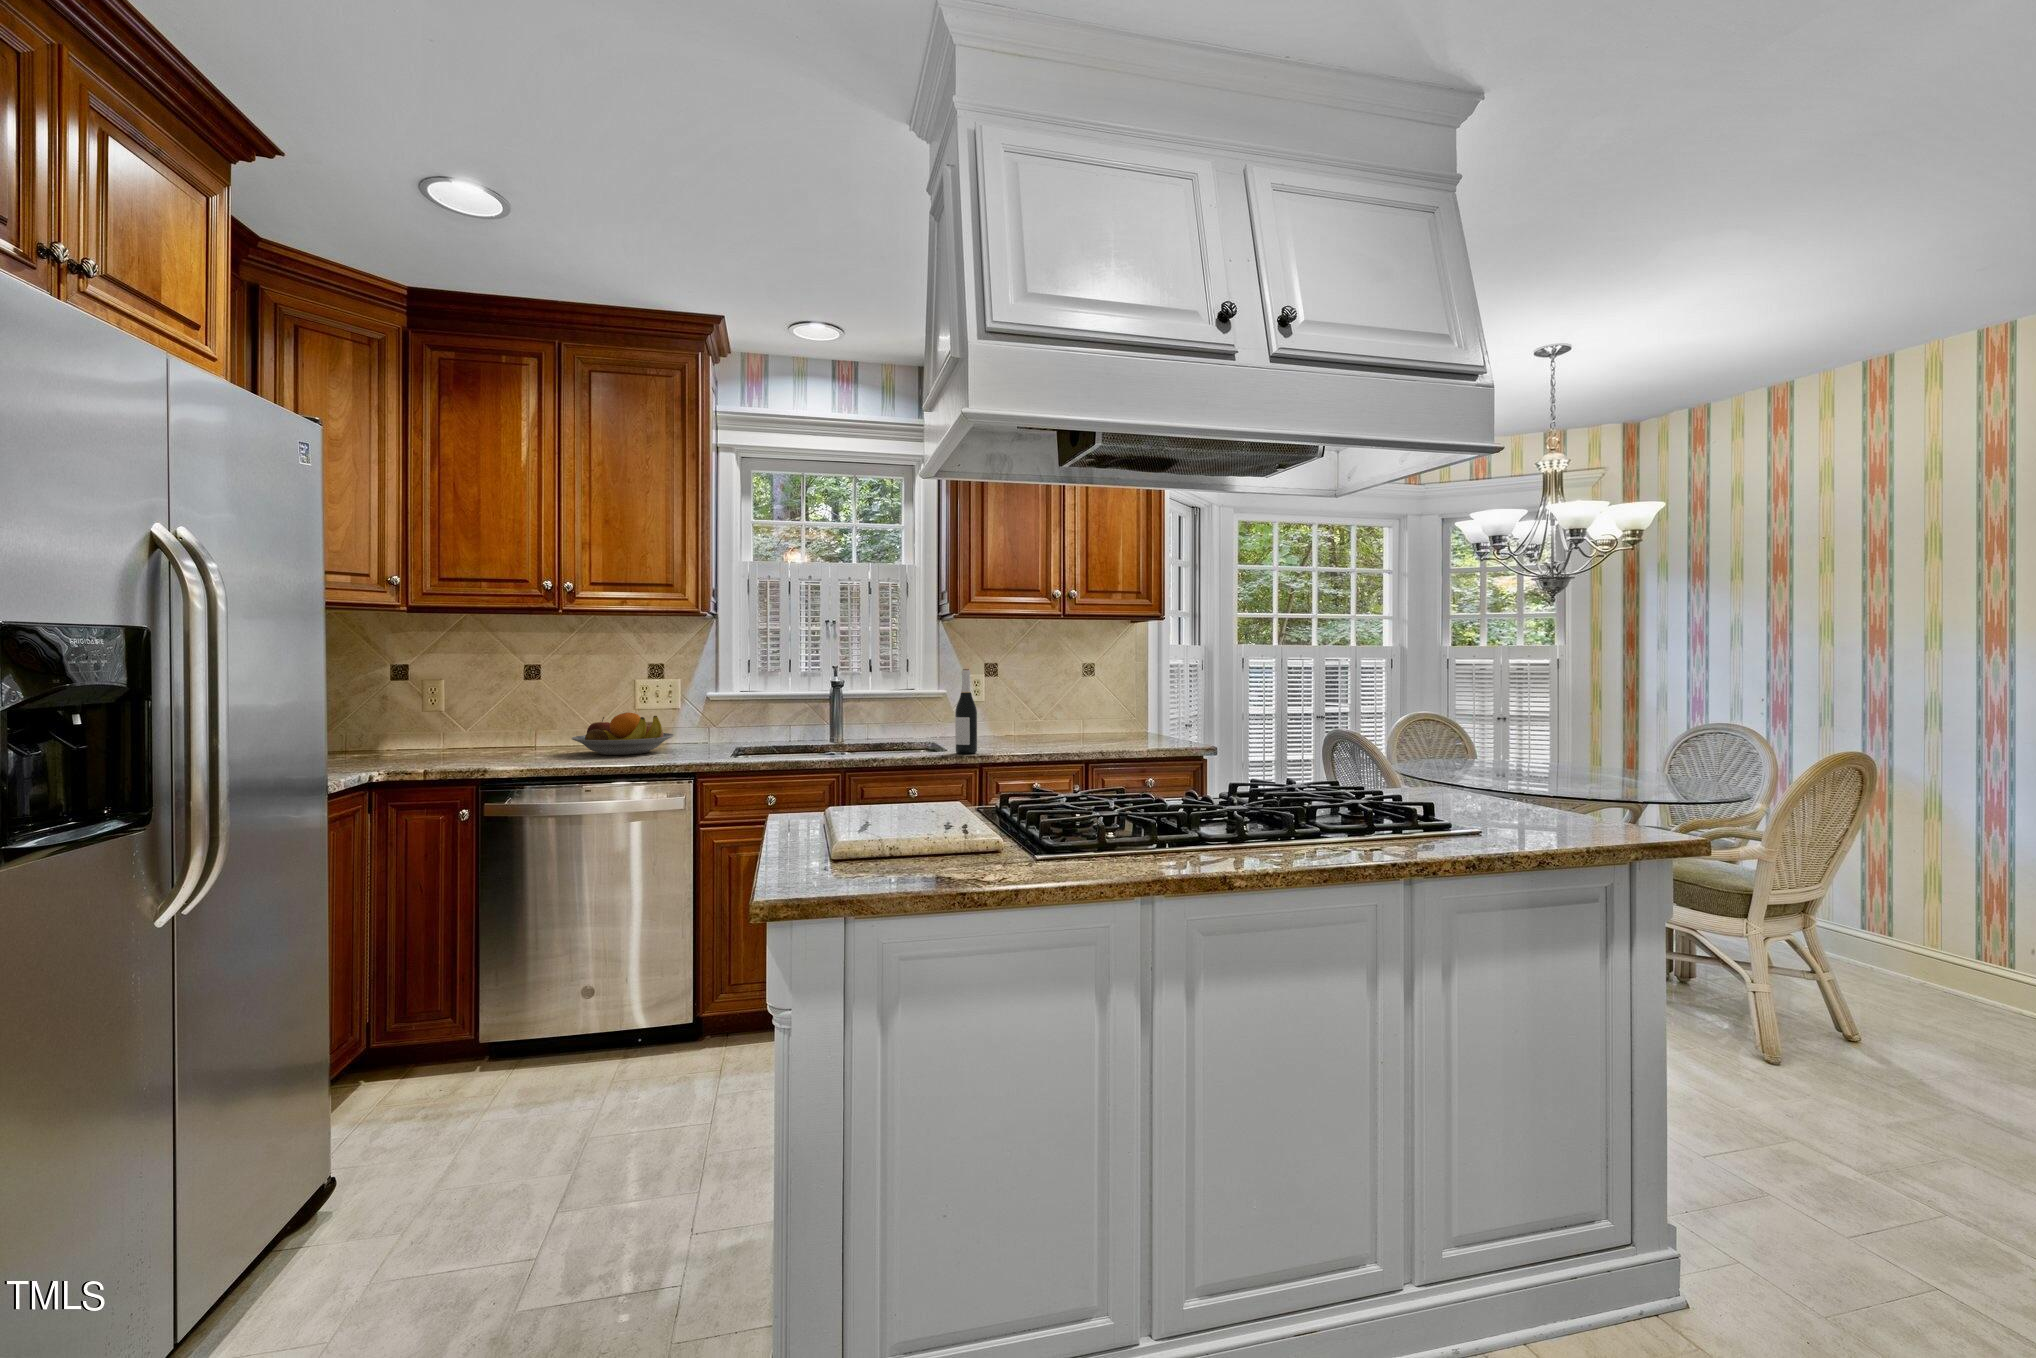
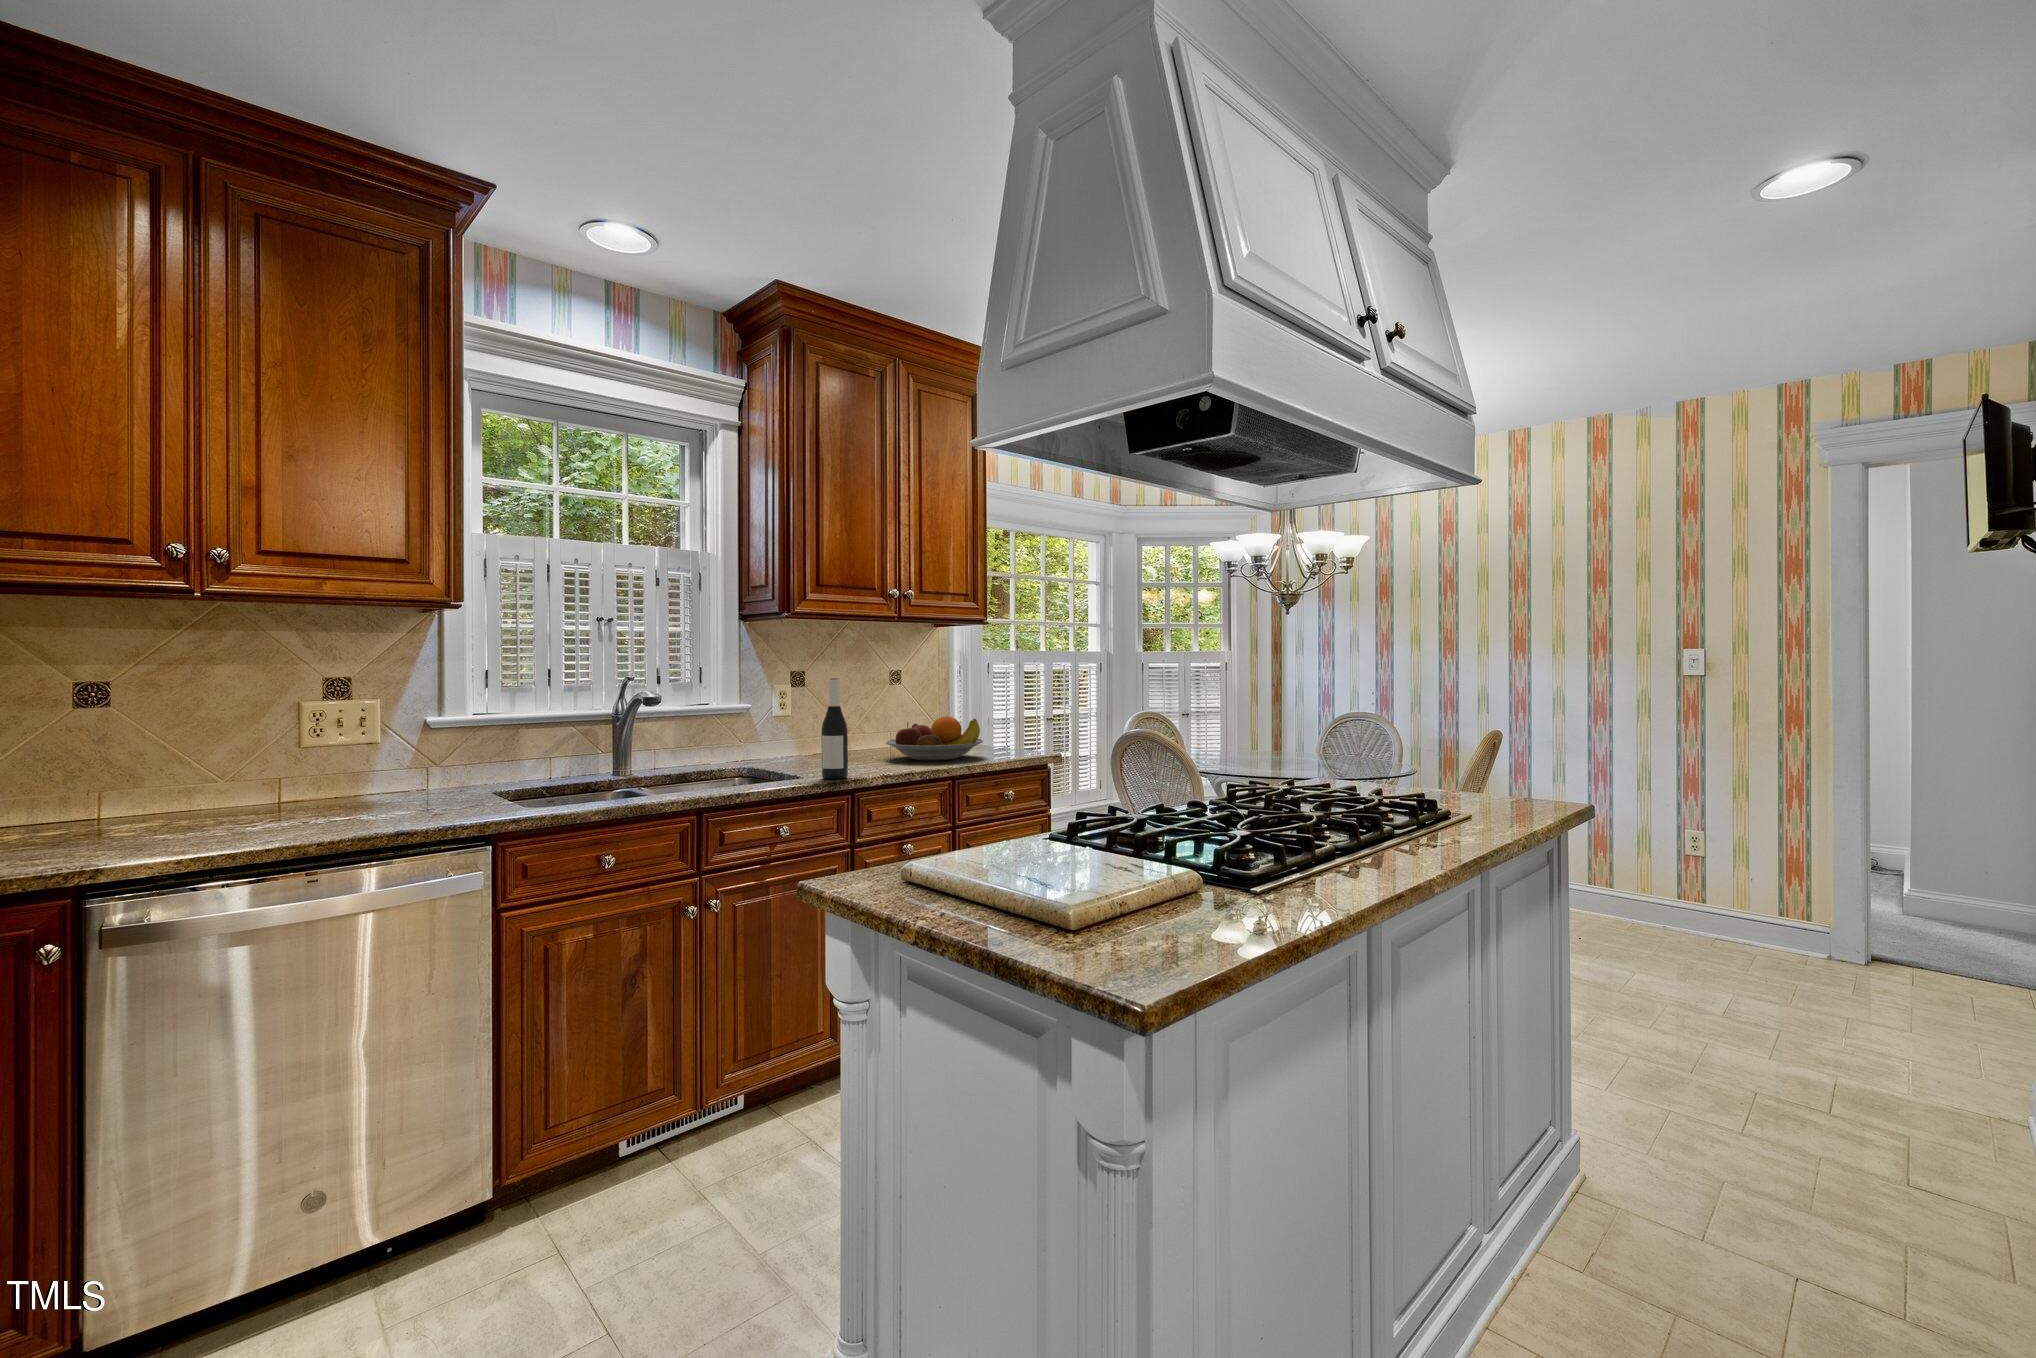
fruit bowl: present [572,713,674,755] -> present [886,717,983,760]

